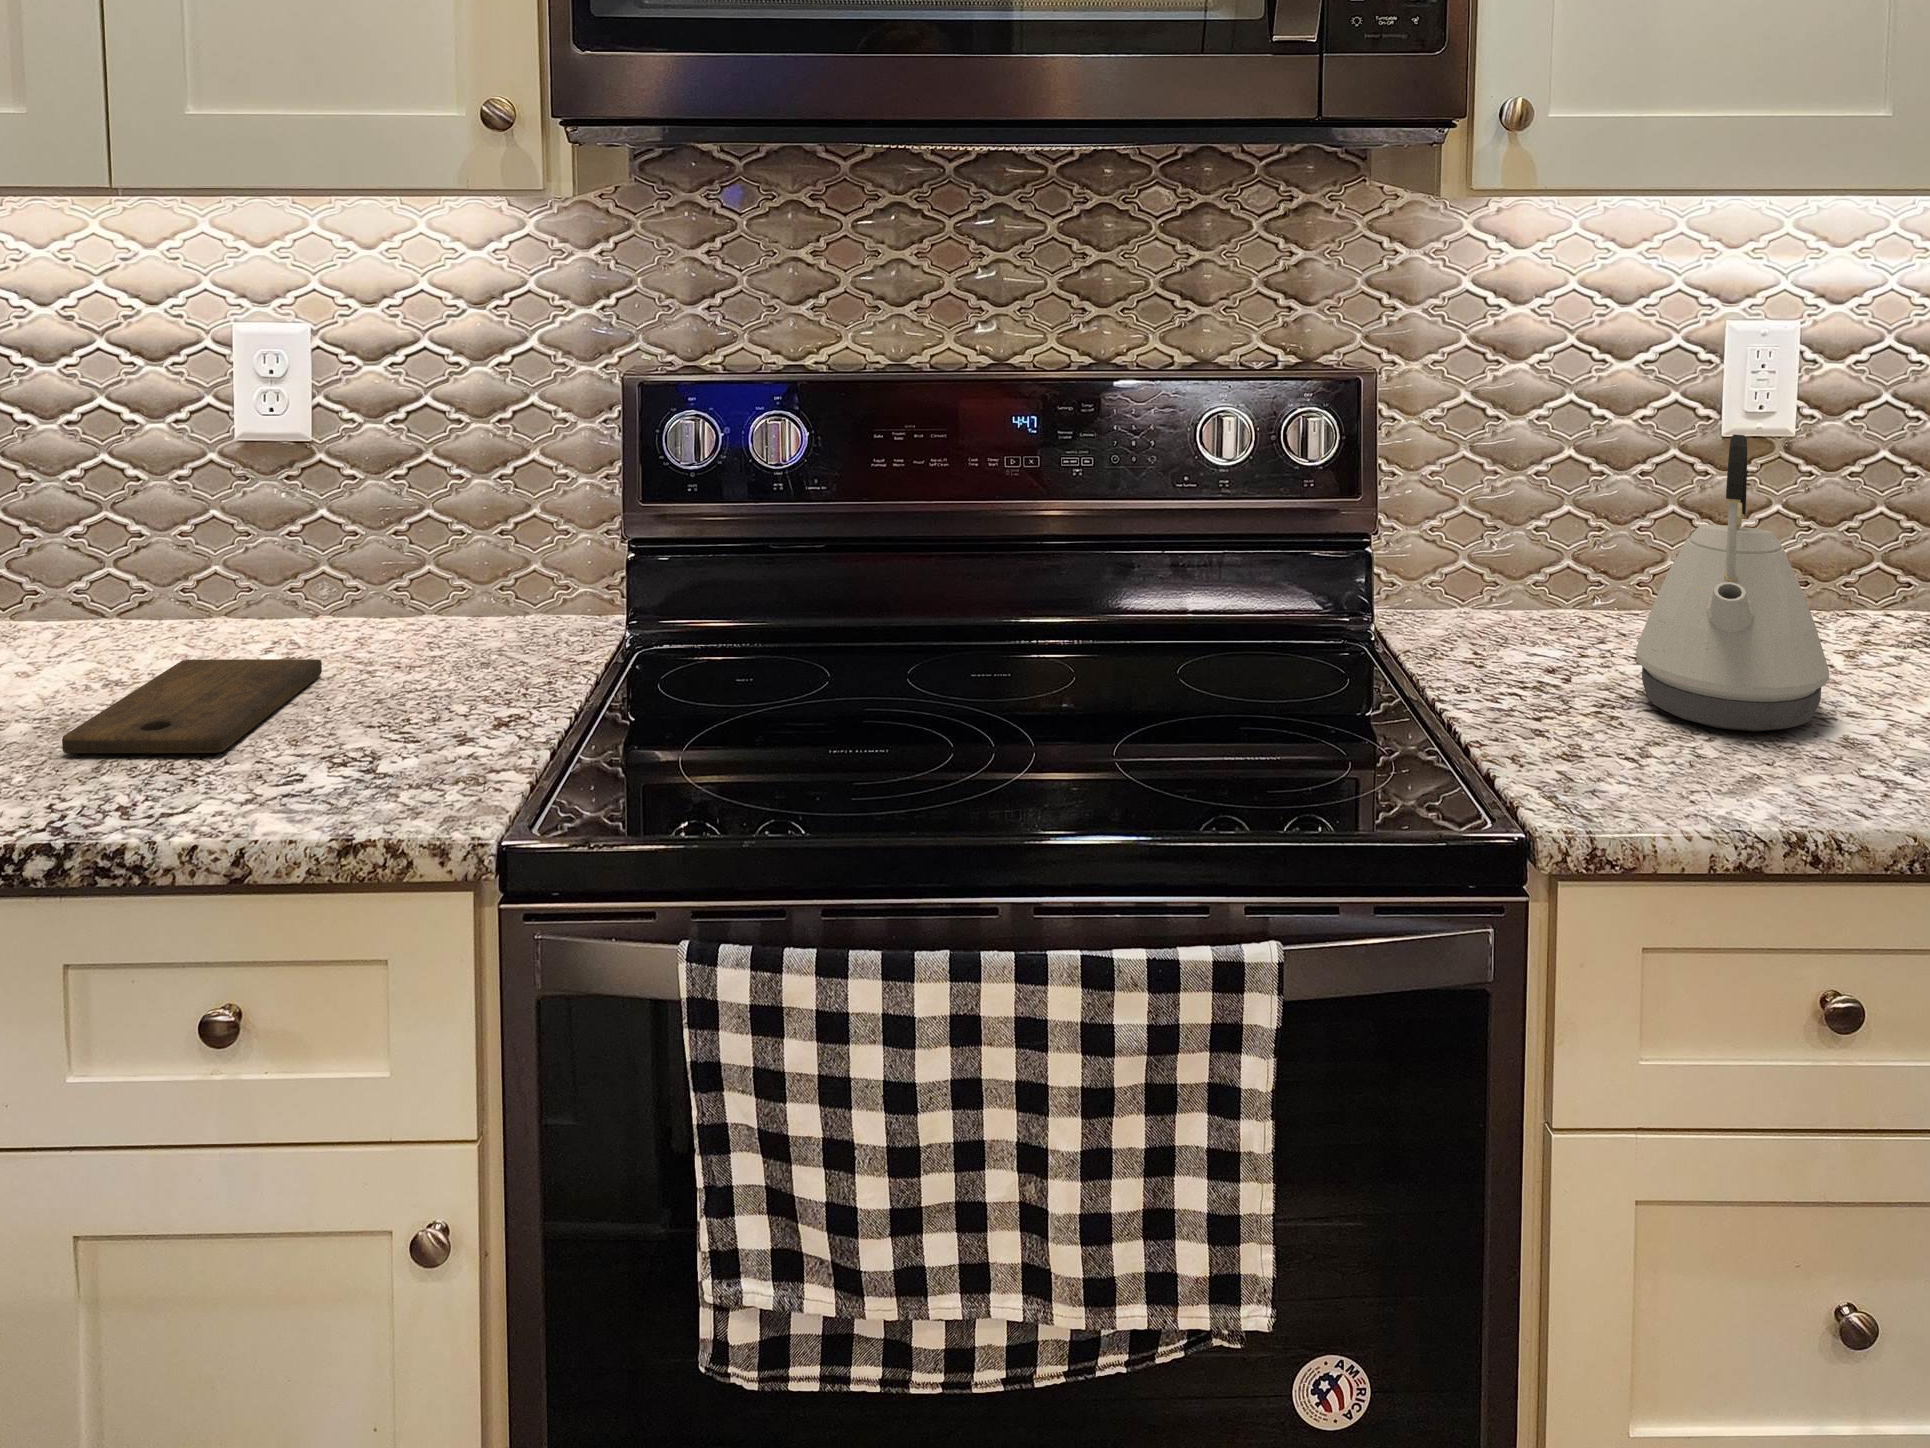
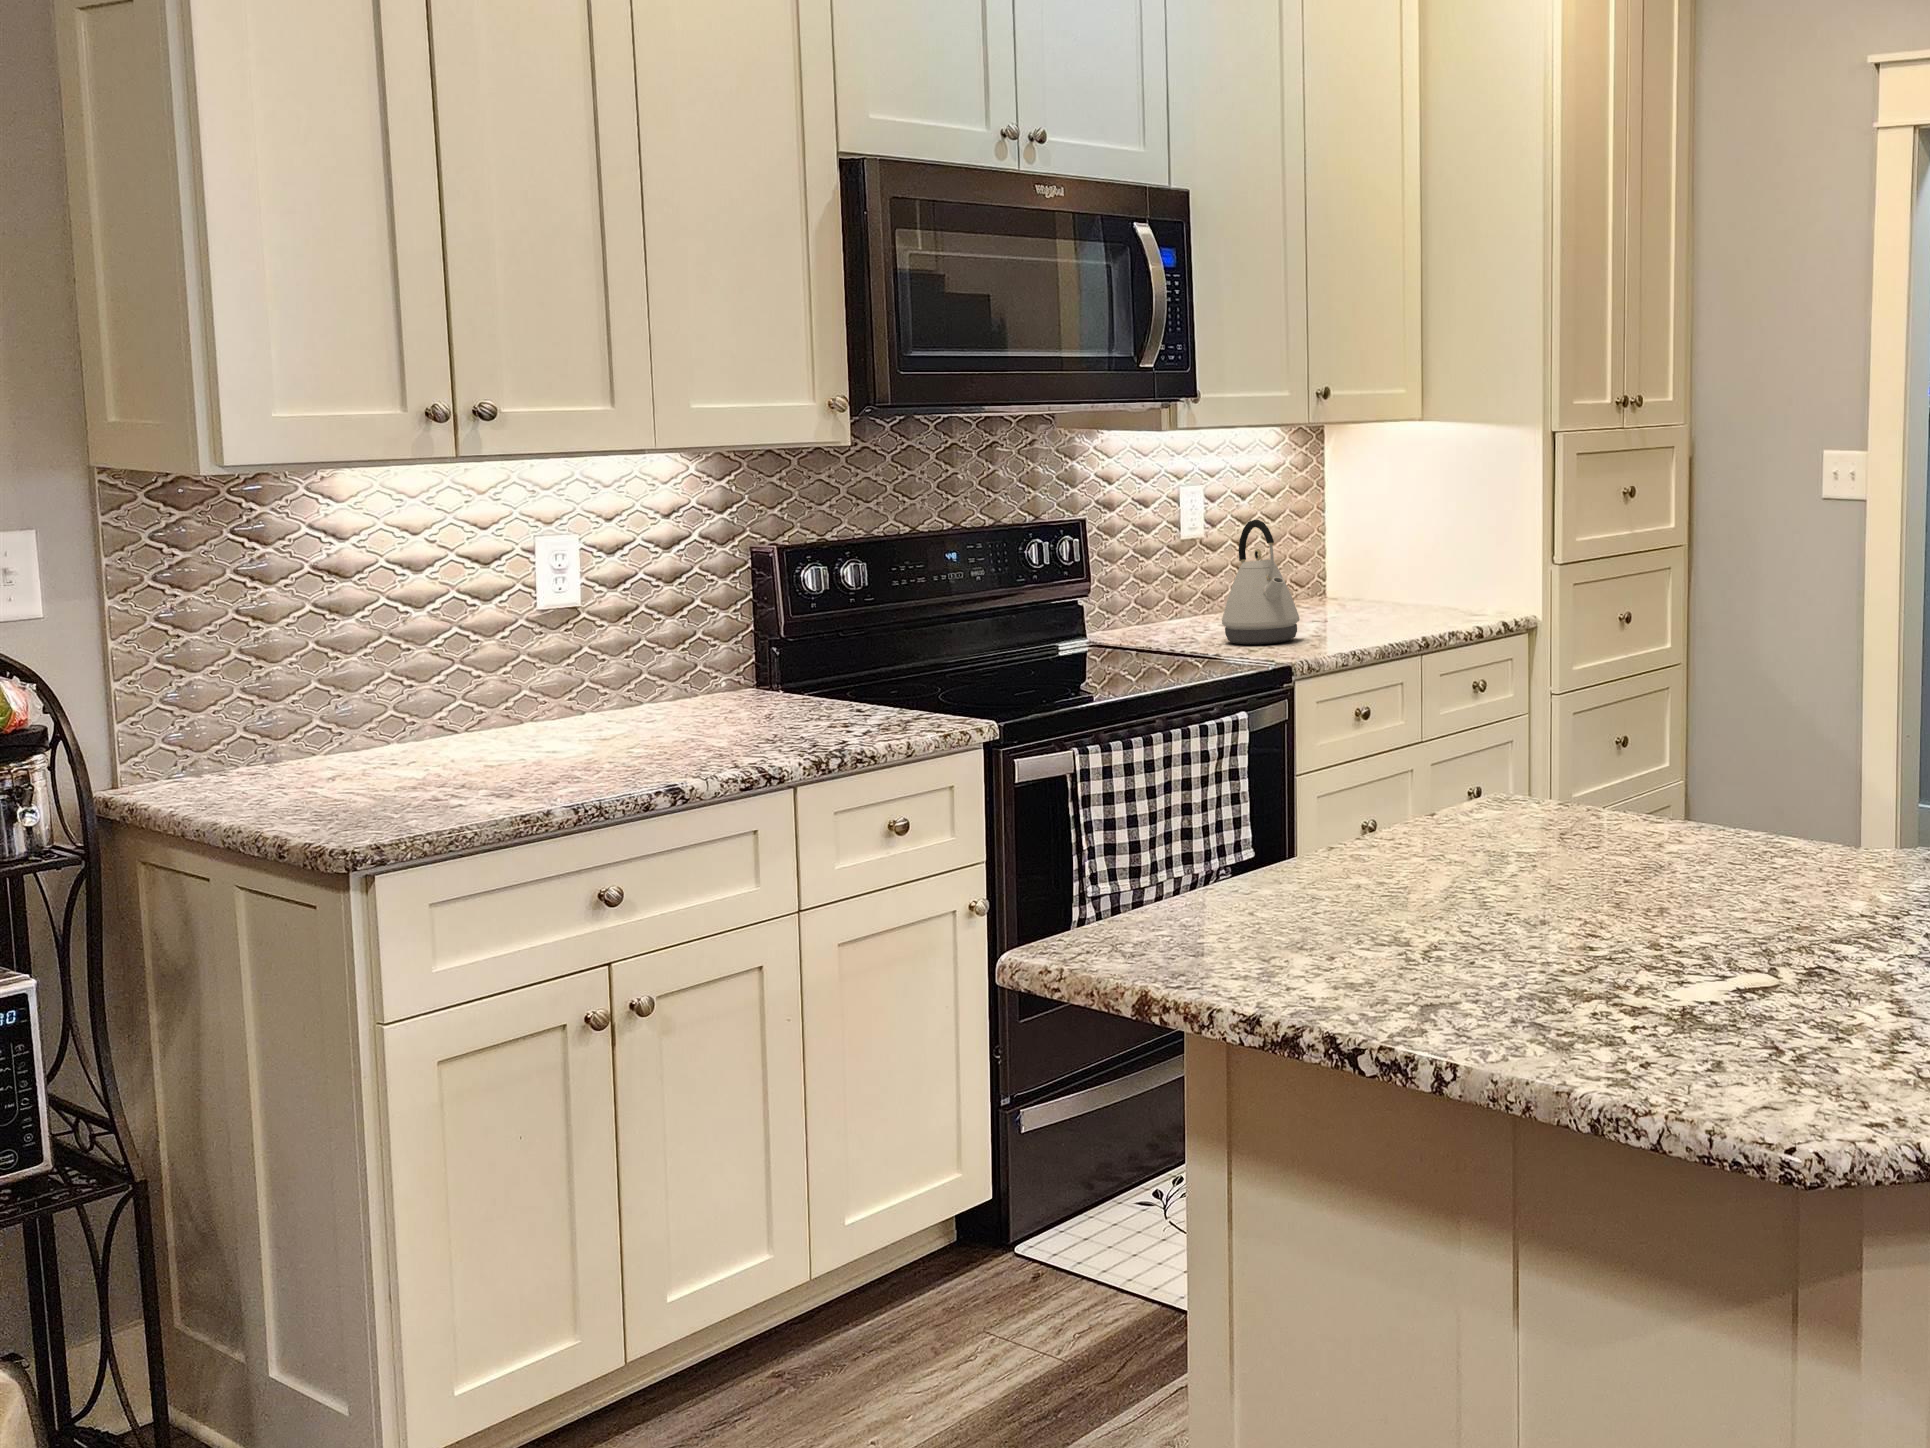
cutting board: present [62,659,322,753] -> none [621,721,782,750]

